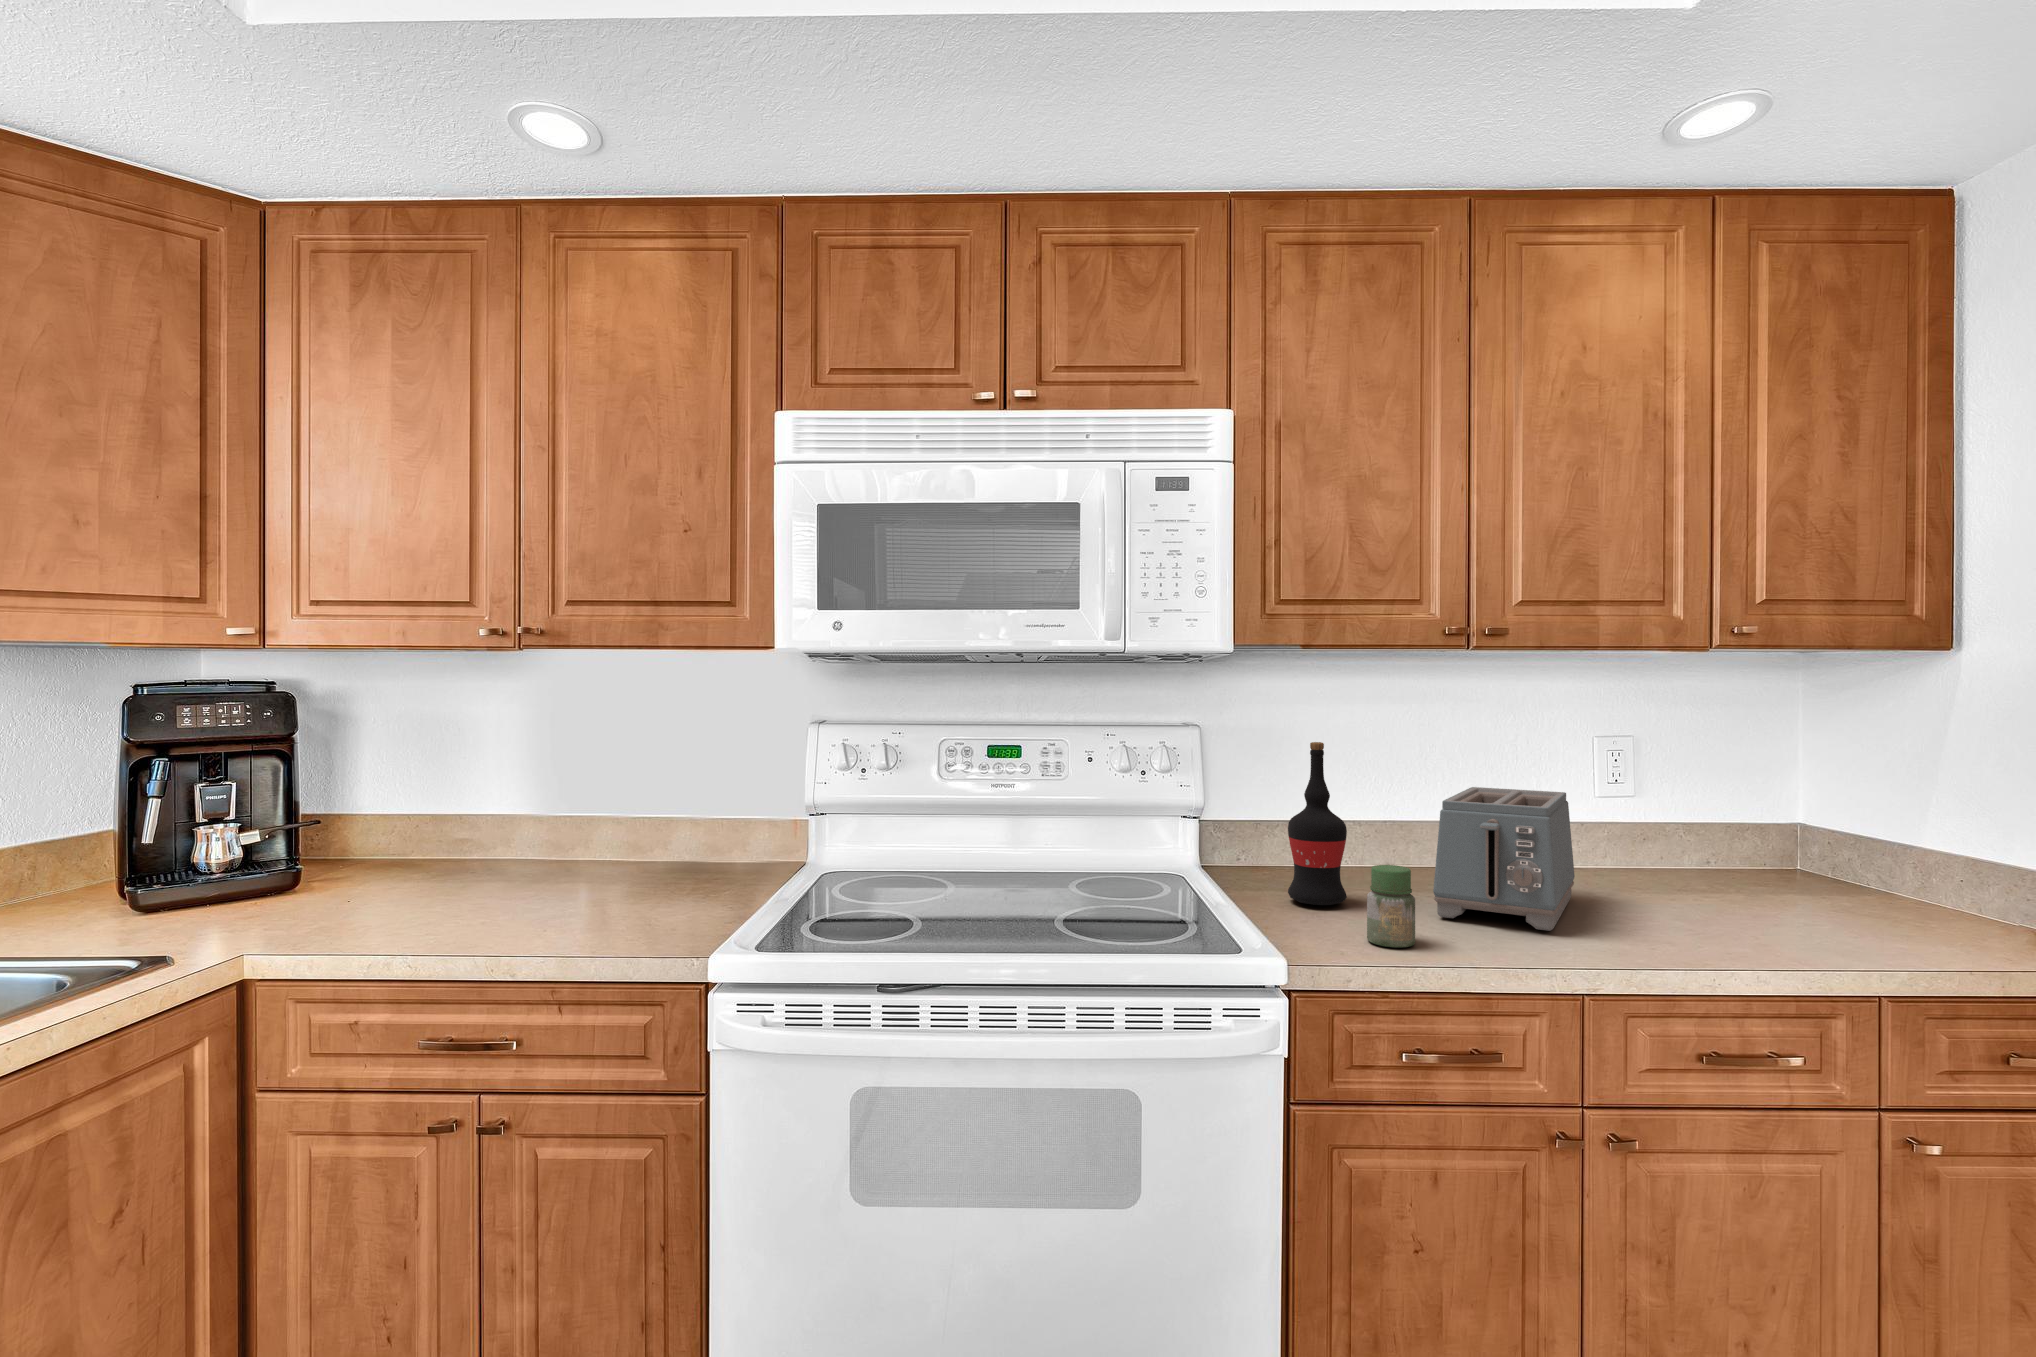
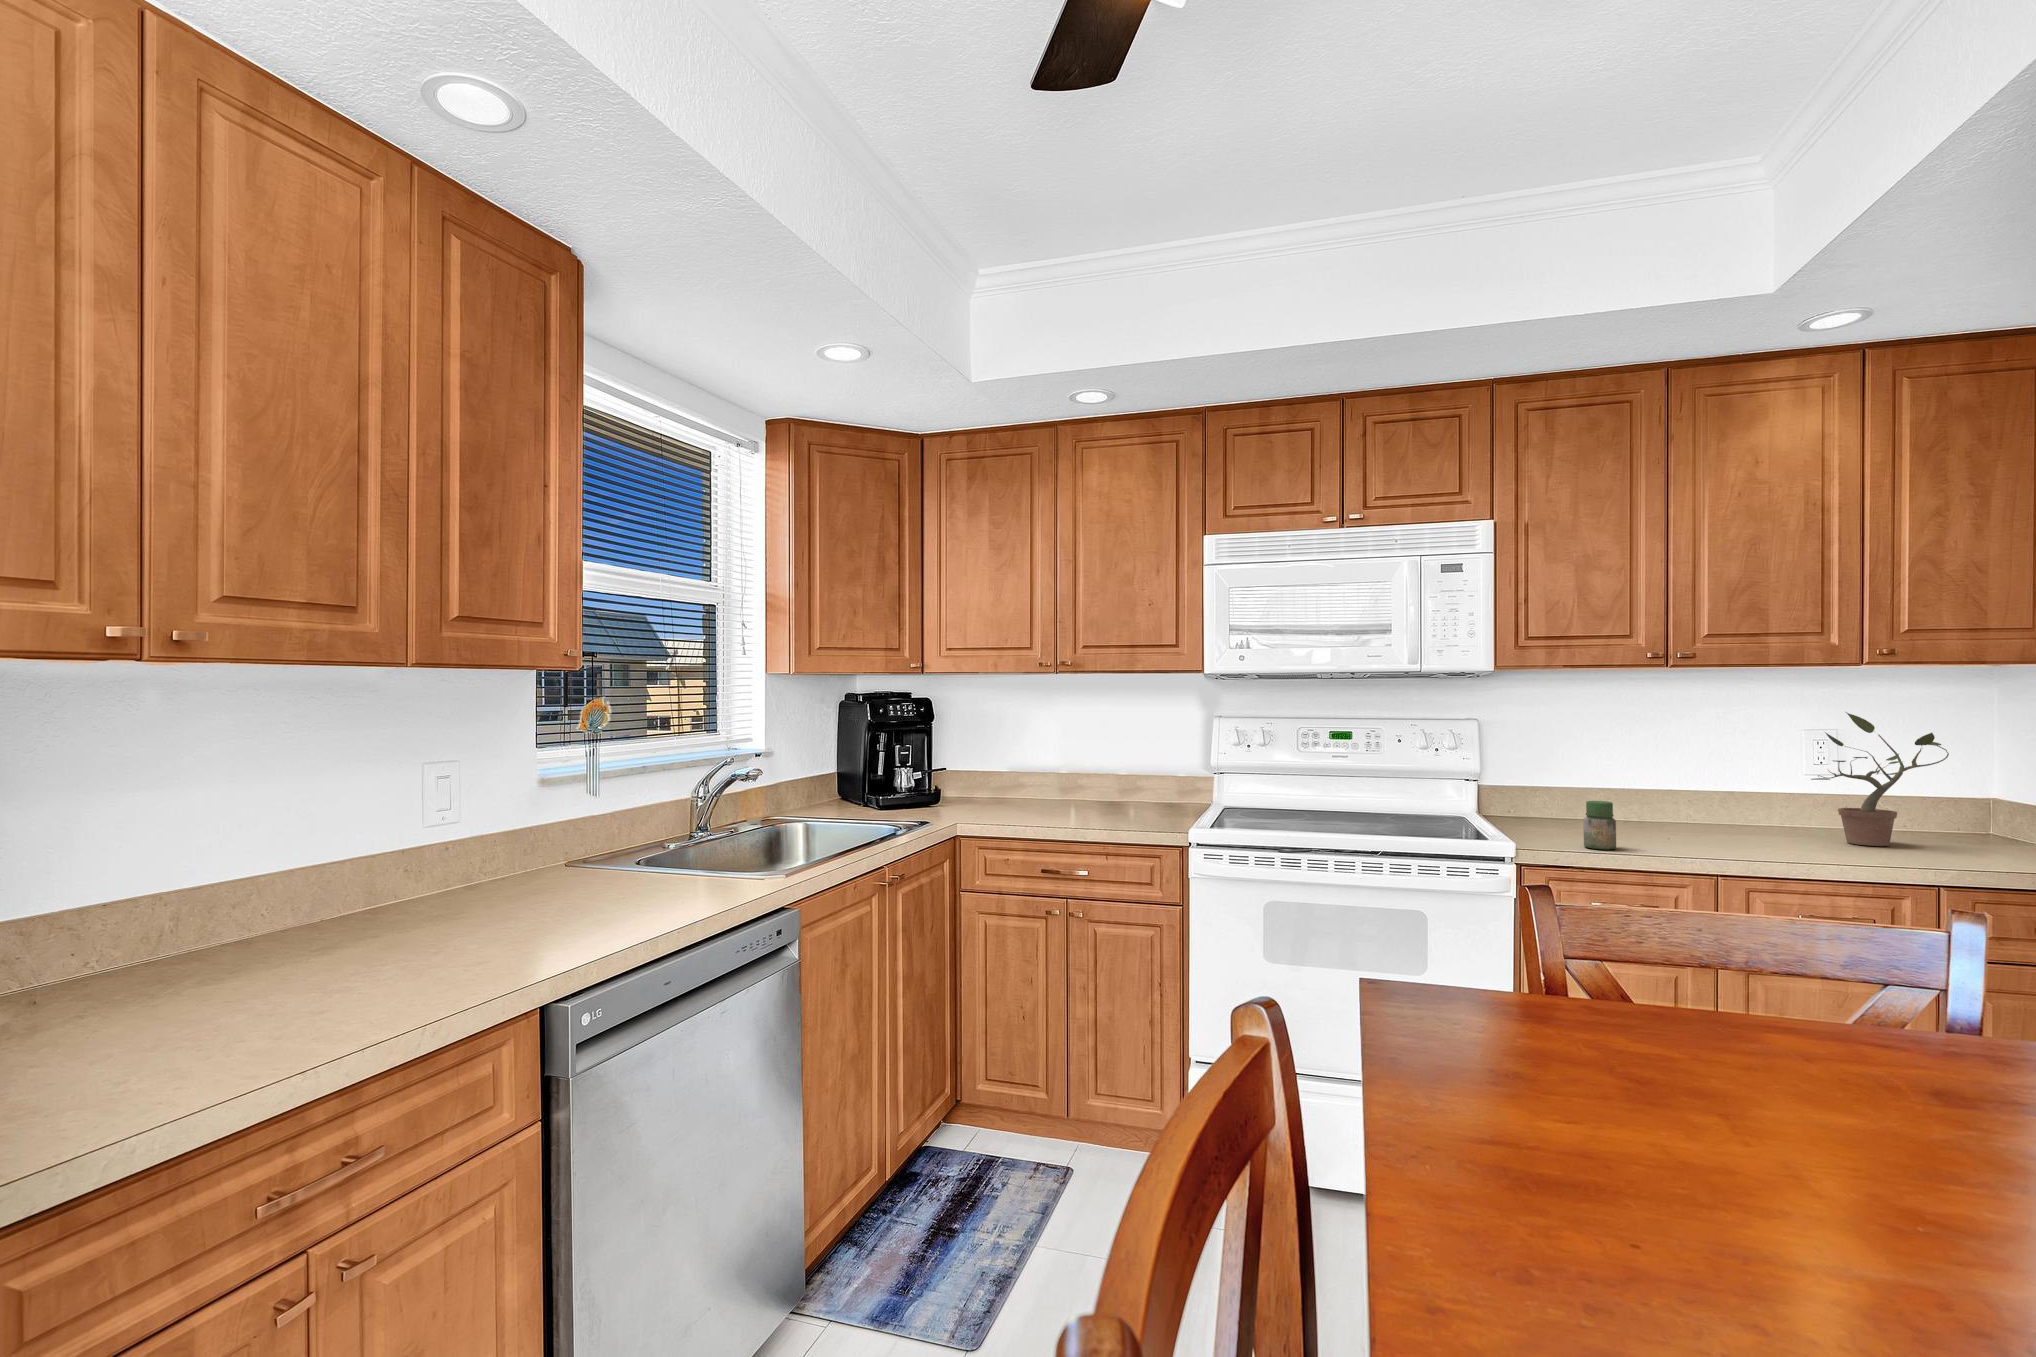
potted plant: none [1645,714,1812,911] -> present [1811,712,1949,846]
wine bottle: present [1288,742,1347,905] -> none [1538,728,1580,832]
toaster: present [1433,787,1575,931] -> none [1638,761,1758,847]

